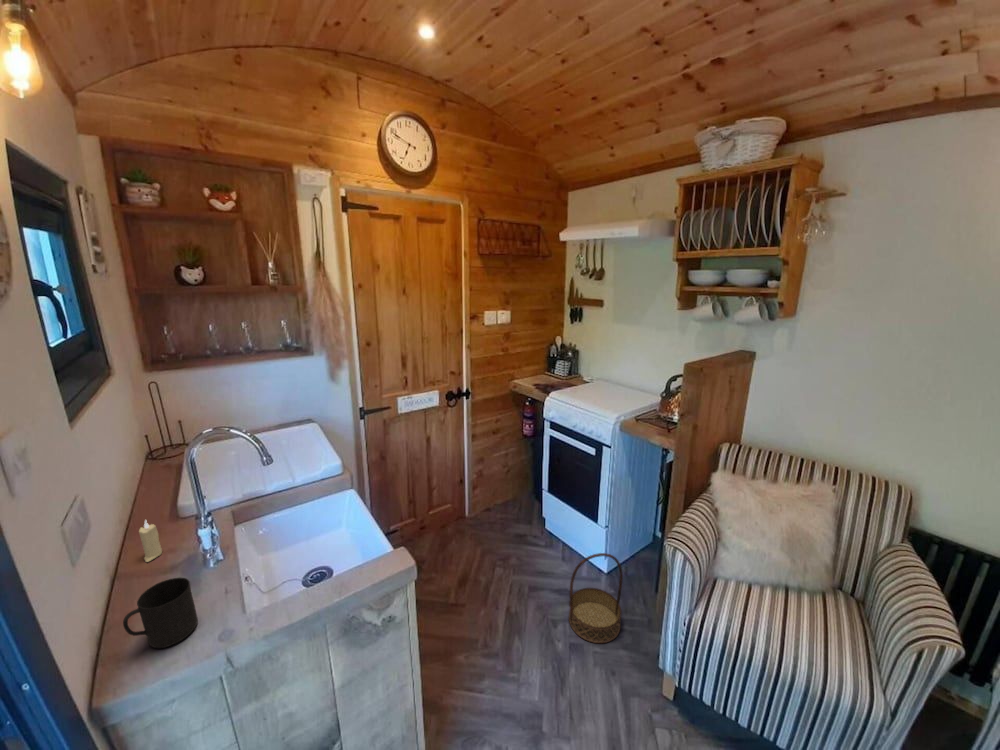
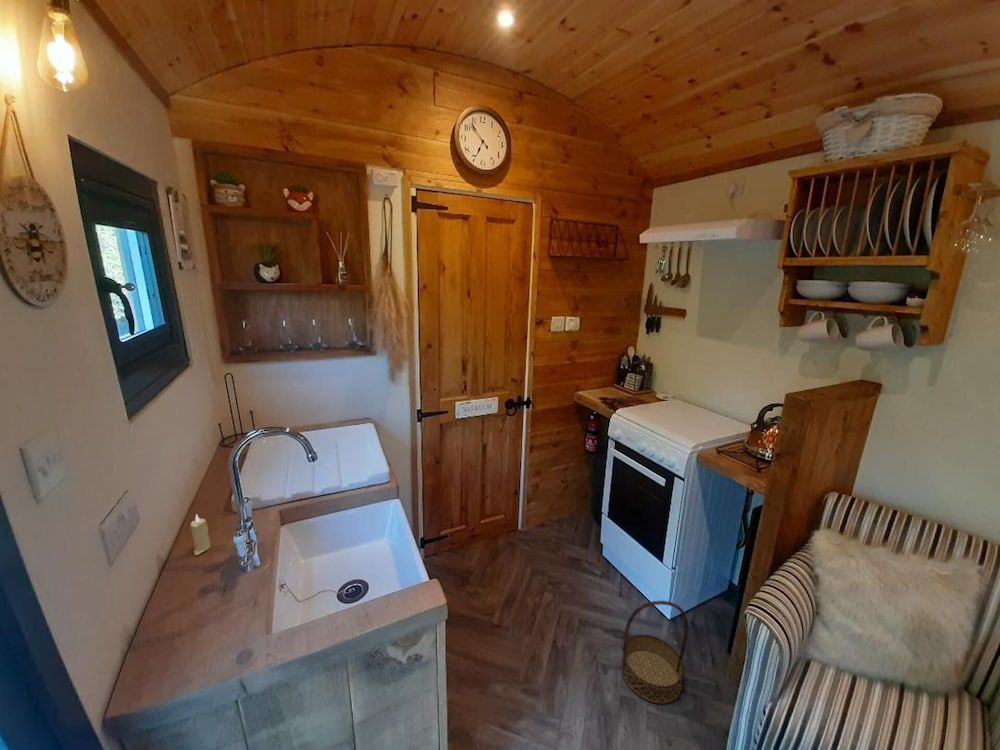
mug: present [123,578,198,648] -> none [154,583,226,655]

